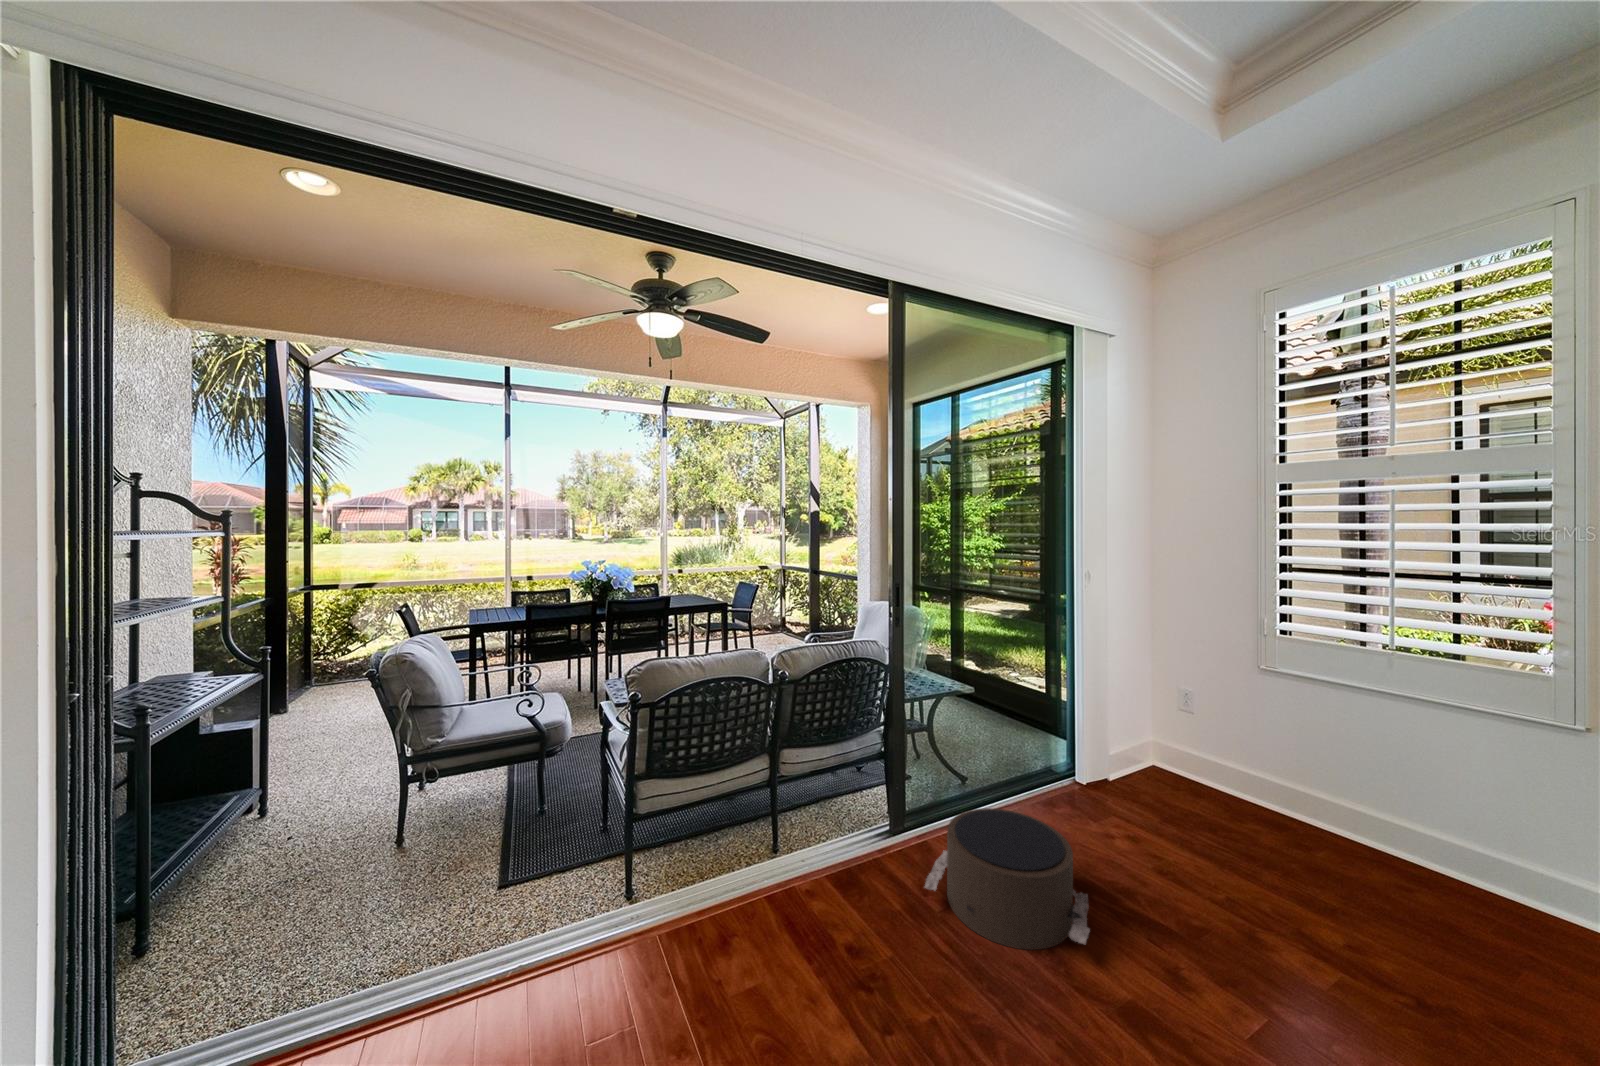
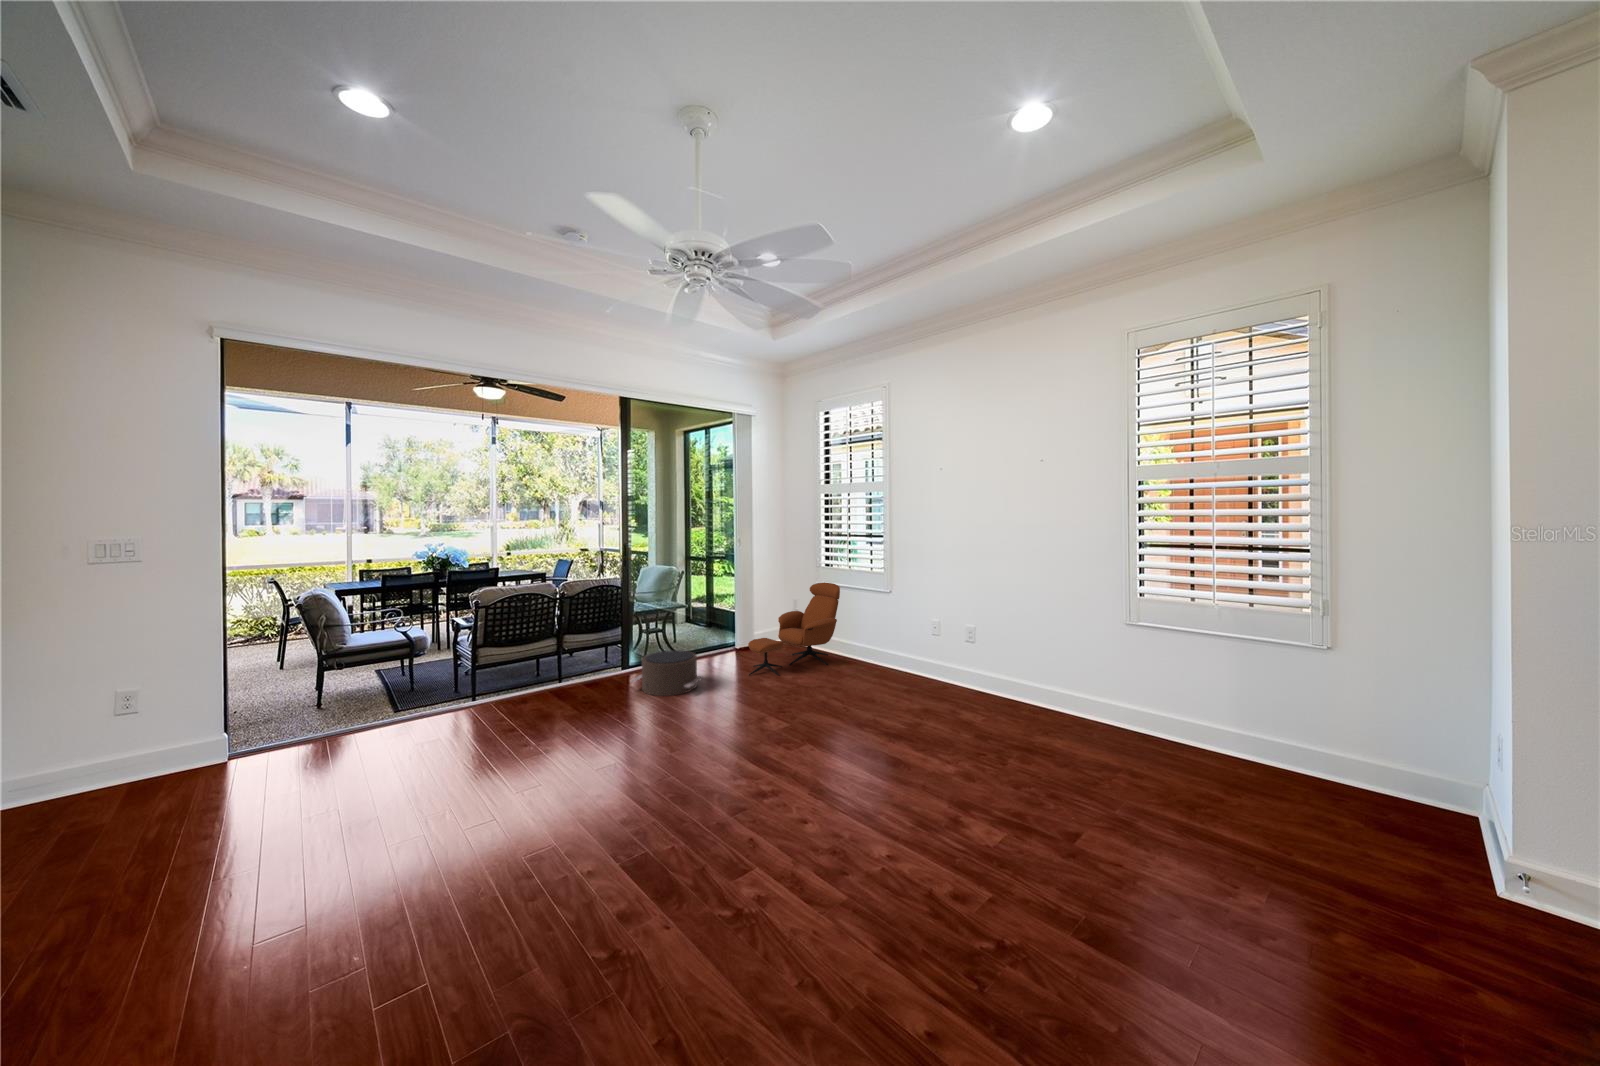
lounge chair: none [1148,667,1360,899] -> present [748,582,840,675]

